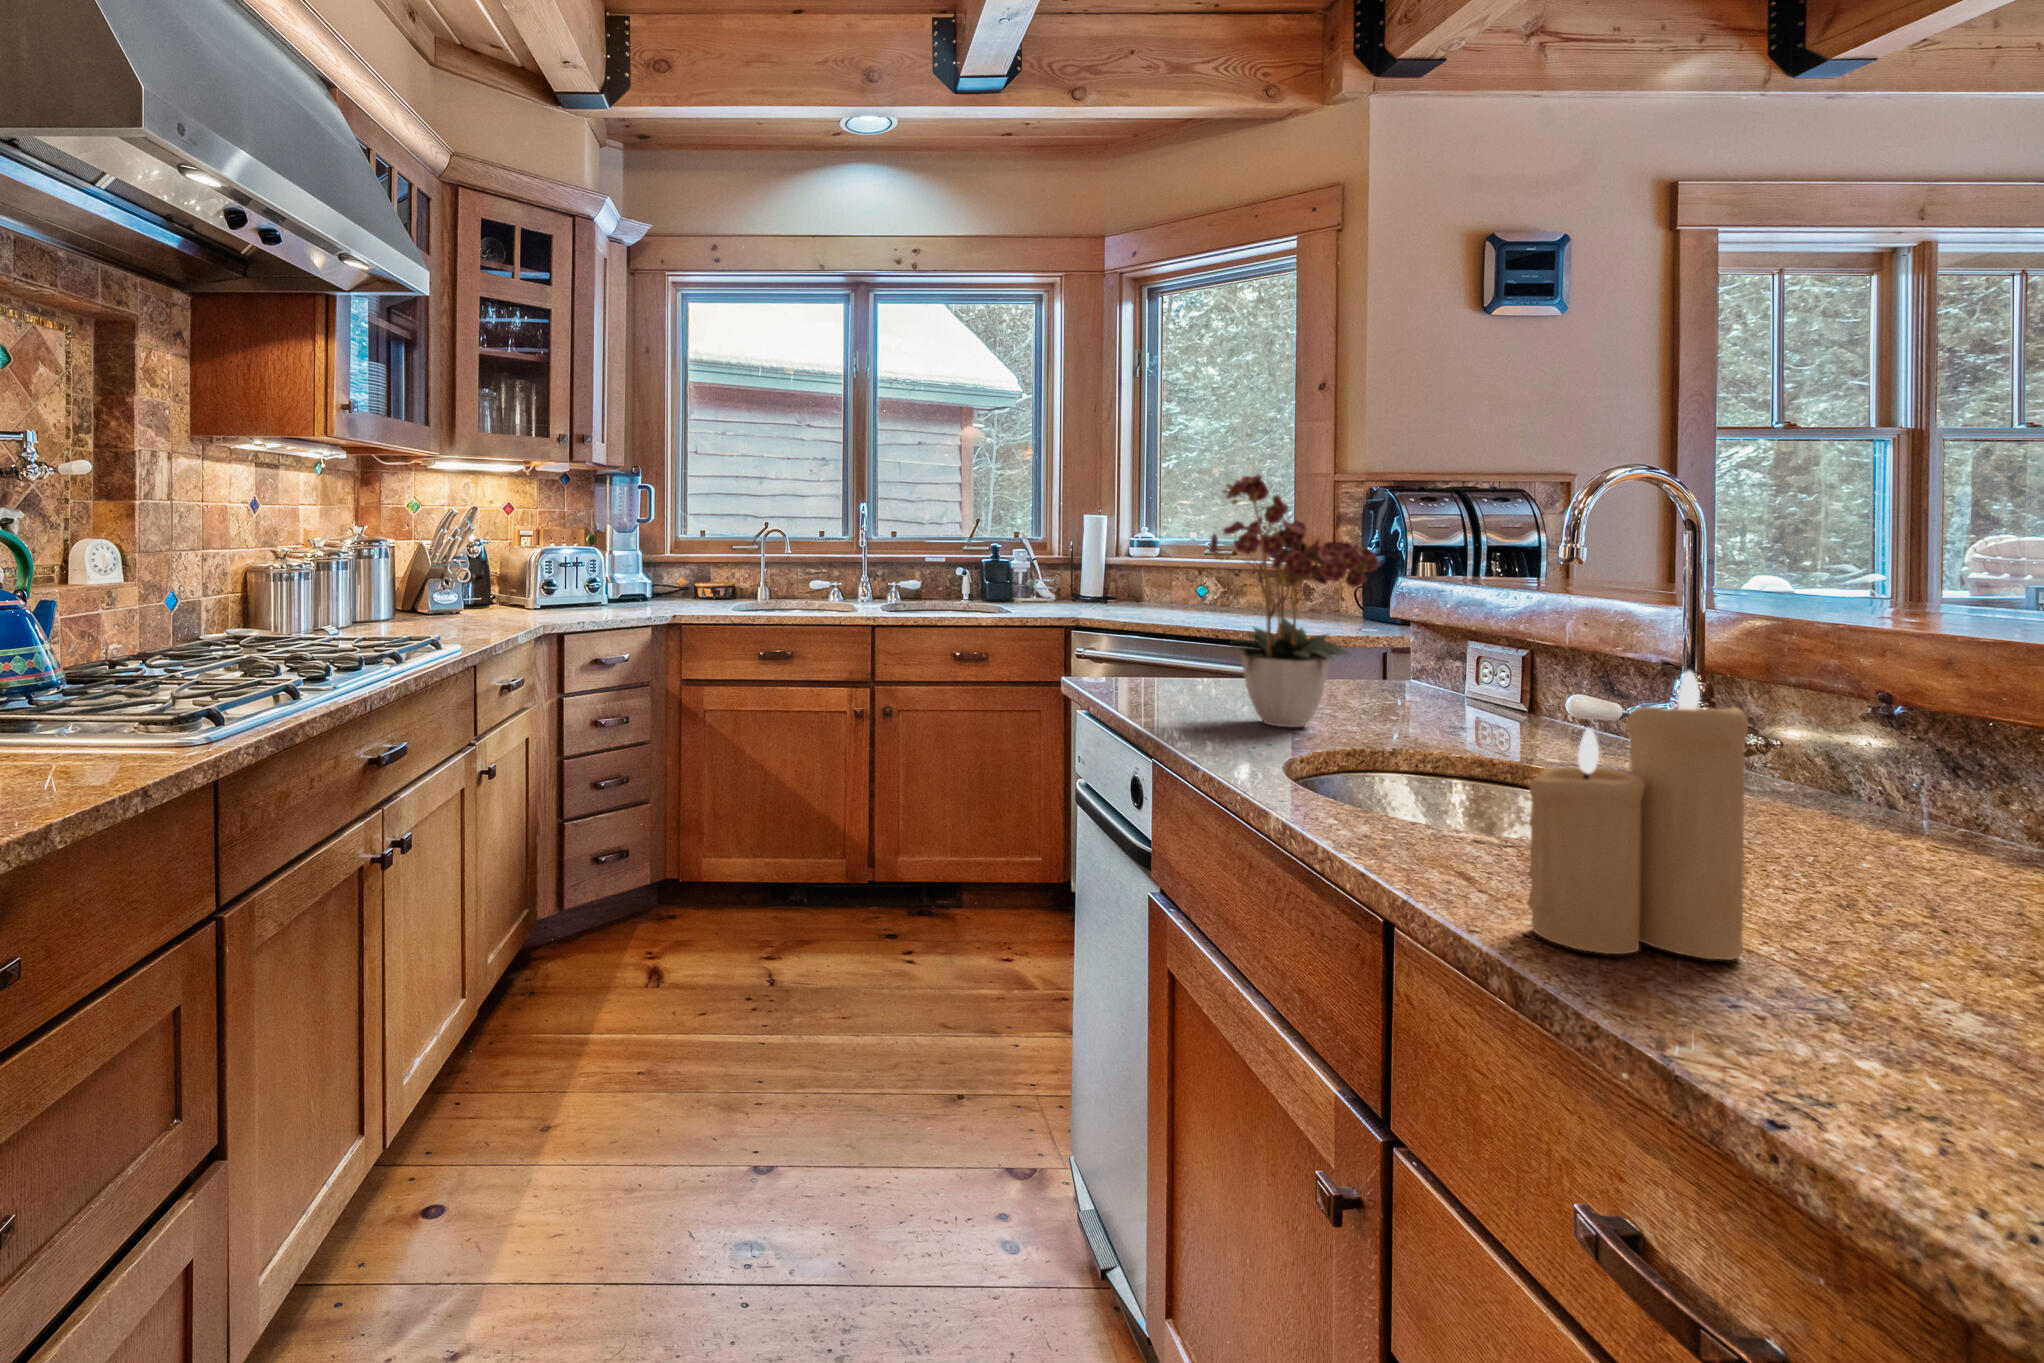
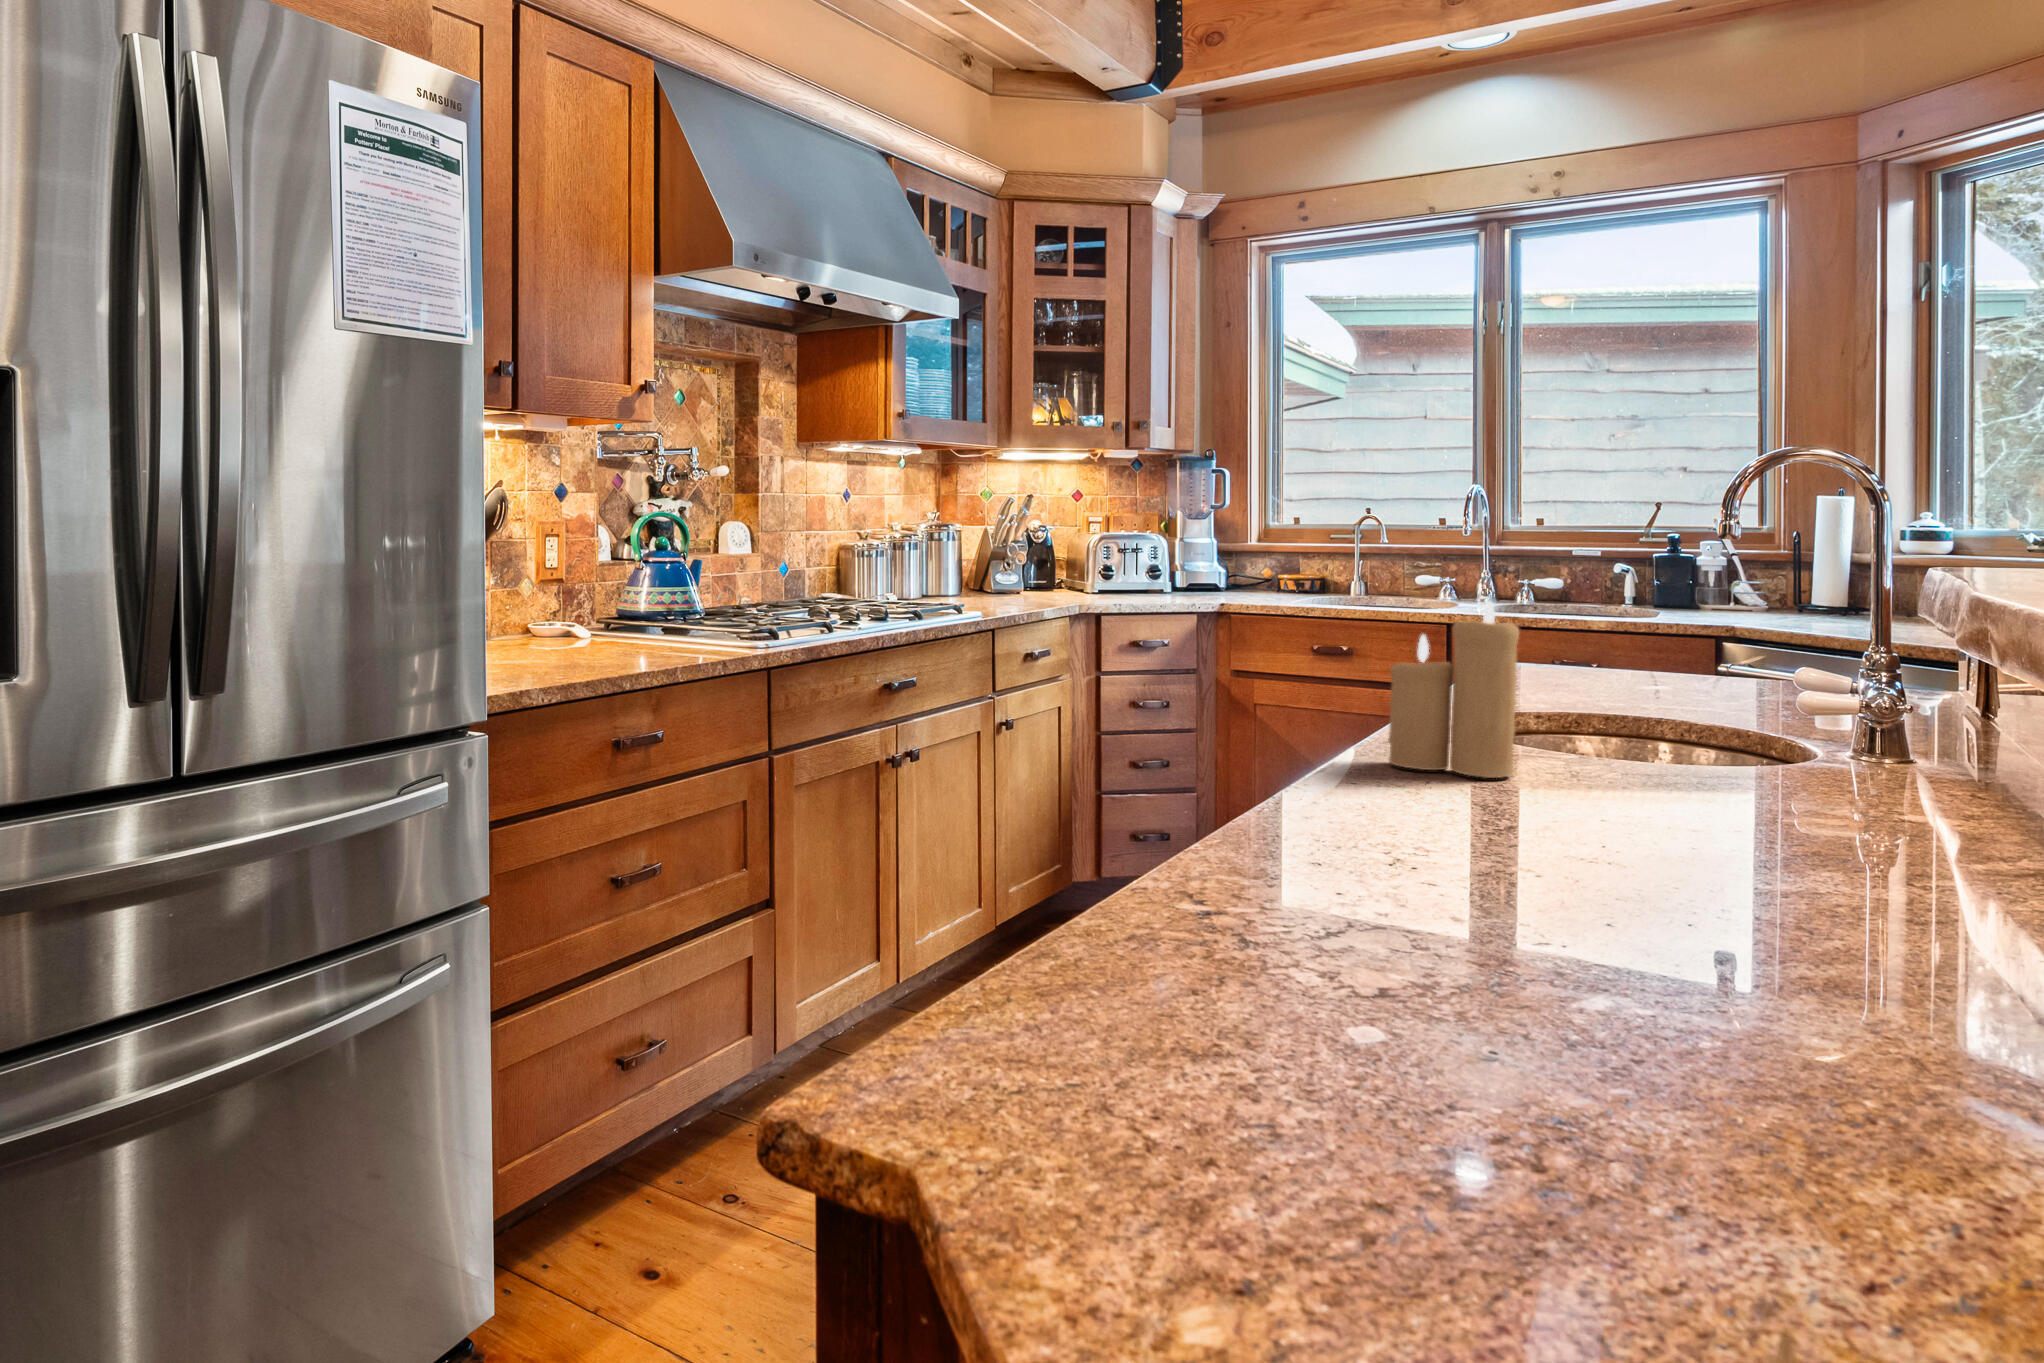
flower arrangement: present [1210,475,1379,727] -> none [1514,452,1709,695]

